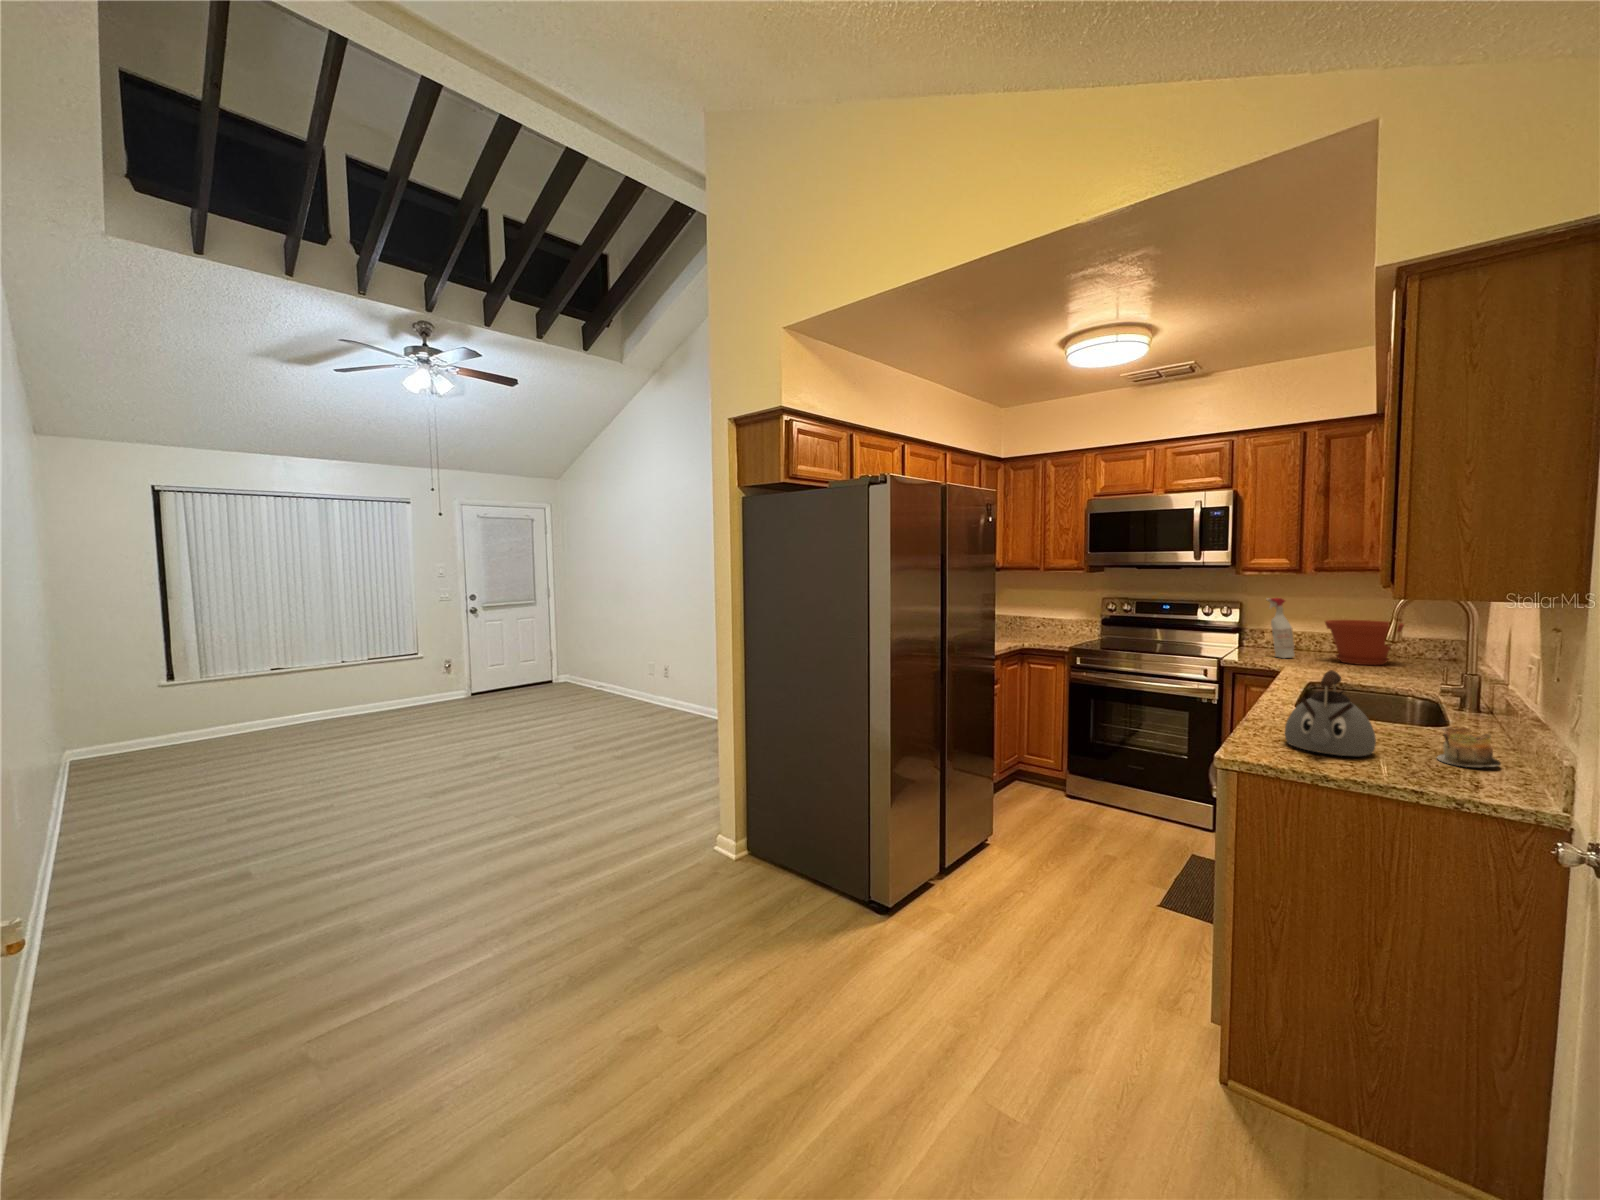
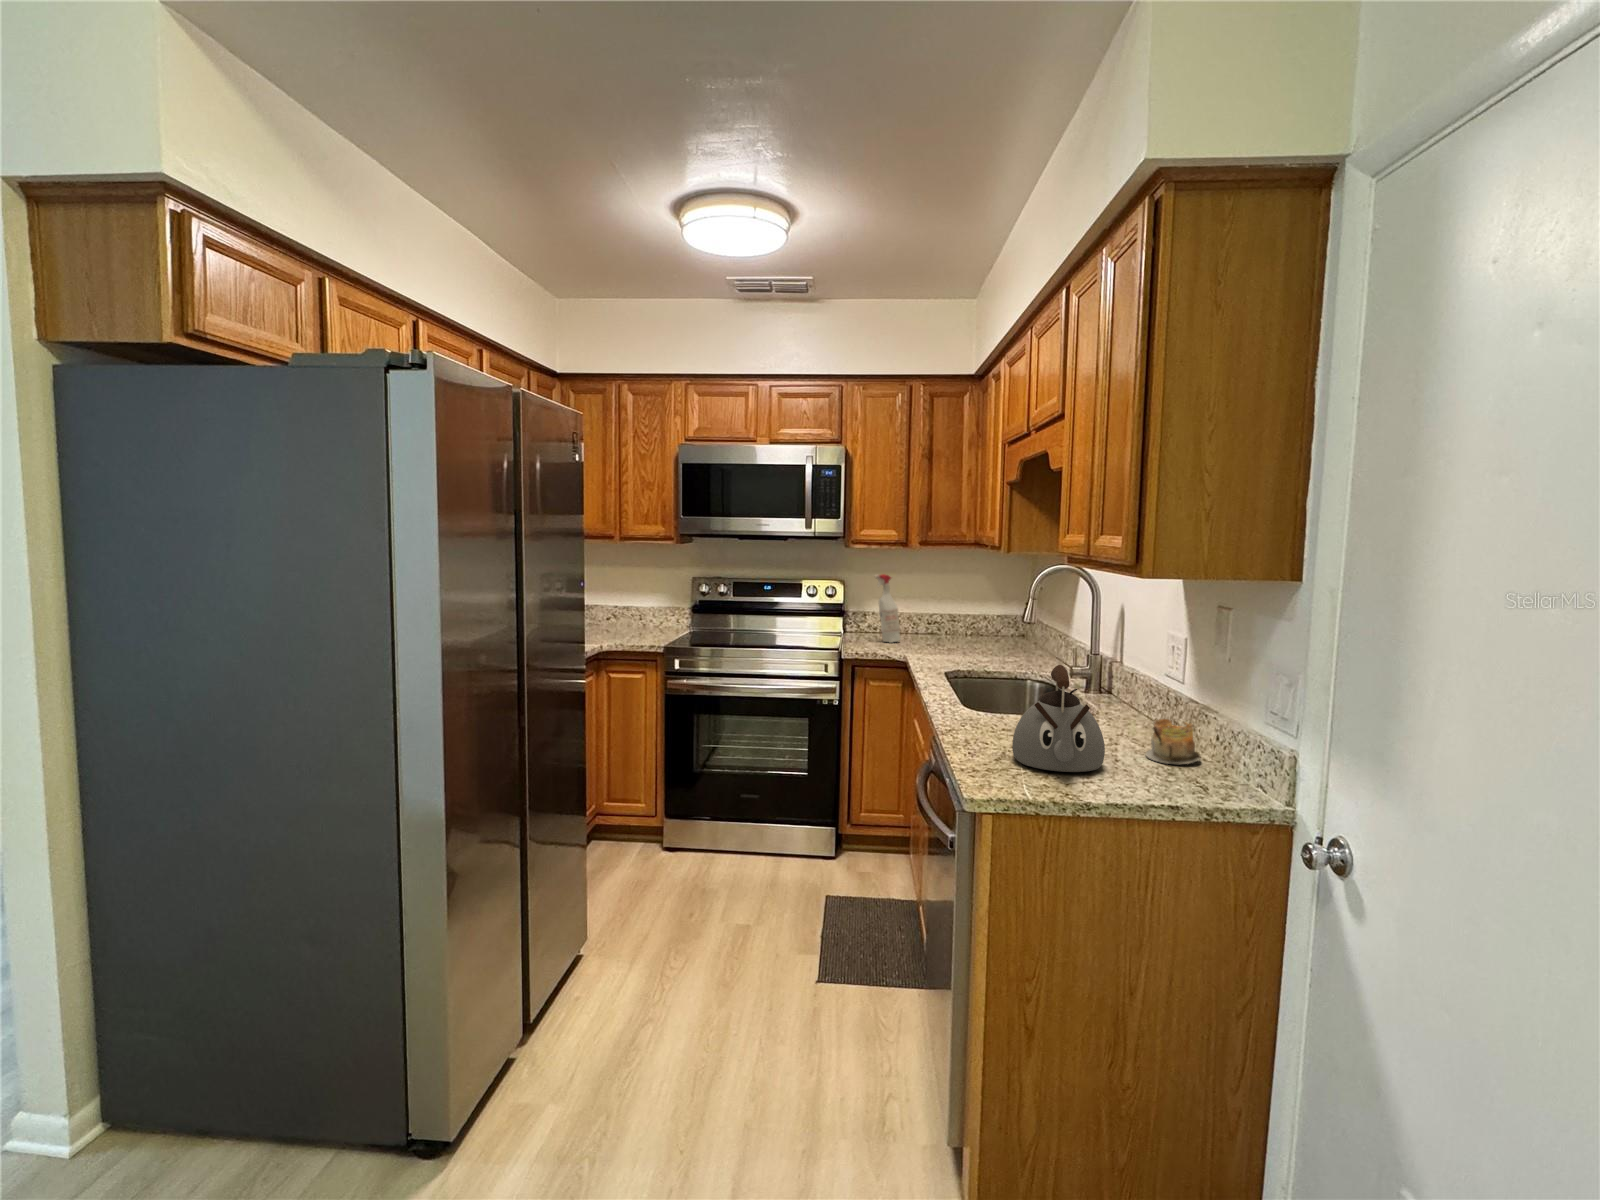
plant pot: present [1325,620,1404,665] -> none [926,597,992,645]

